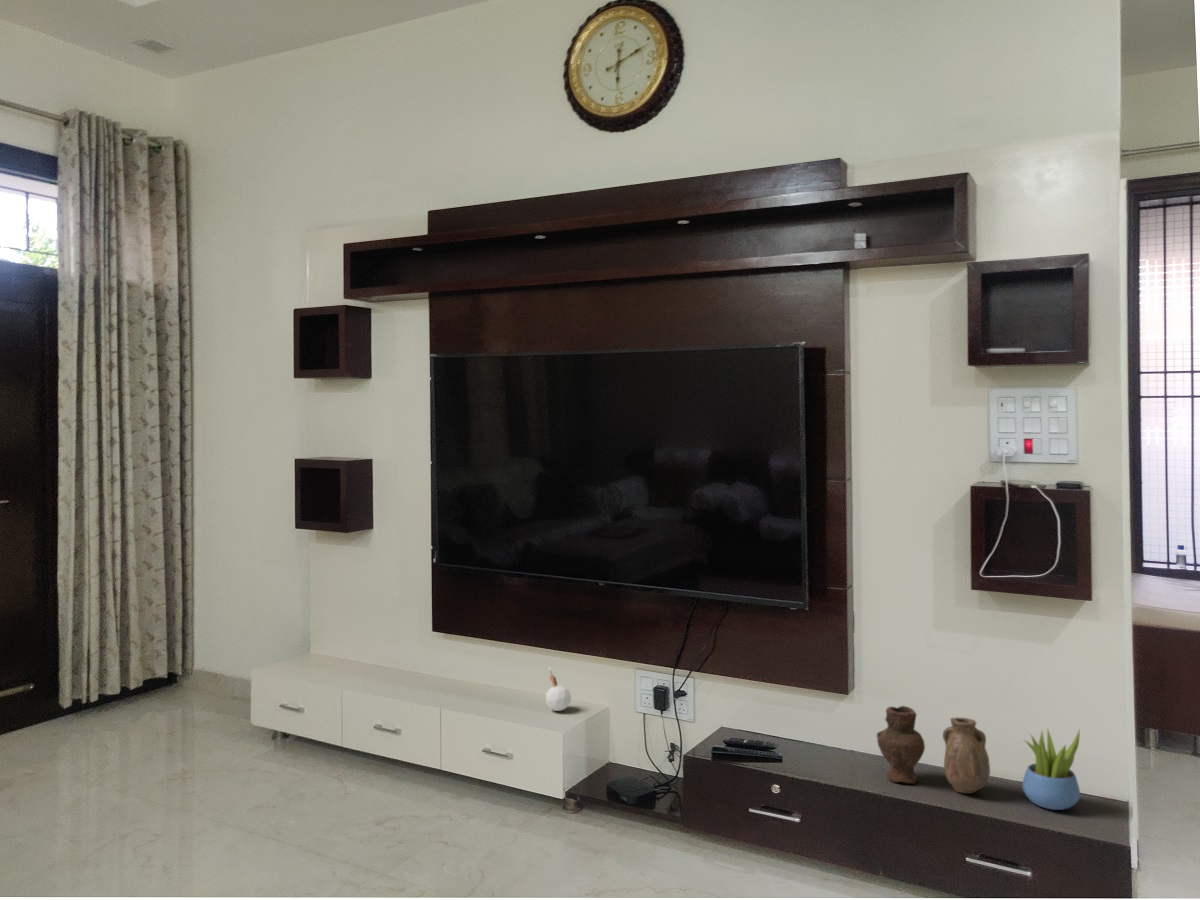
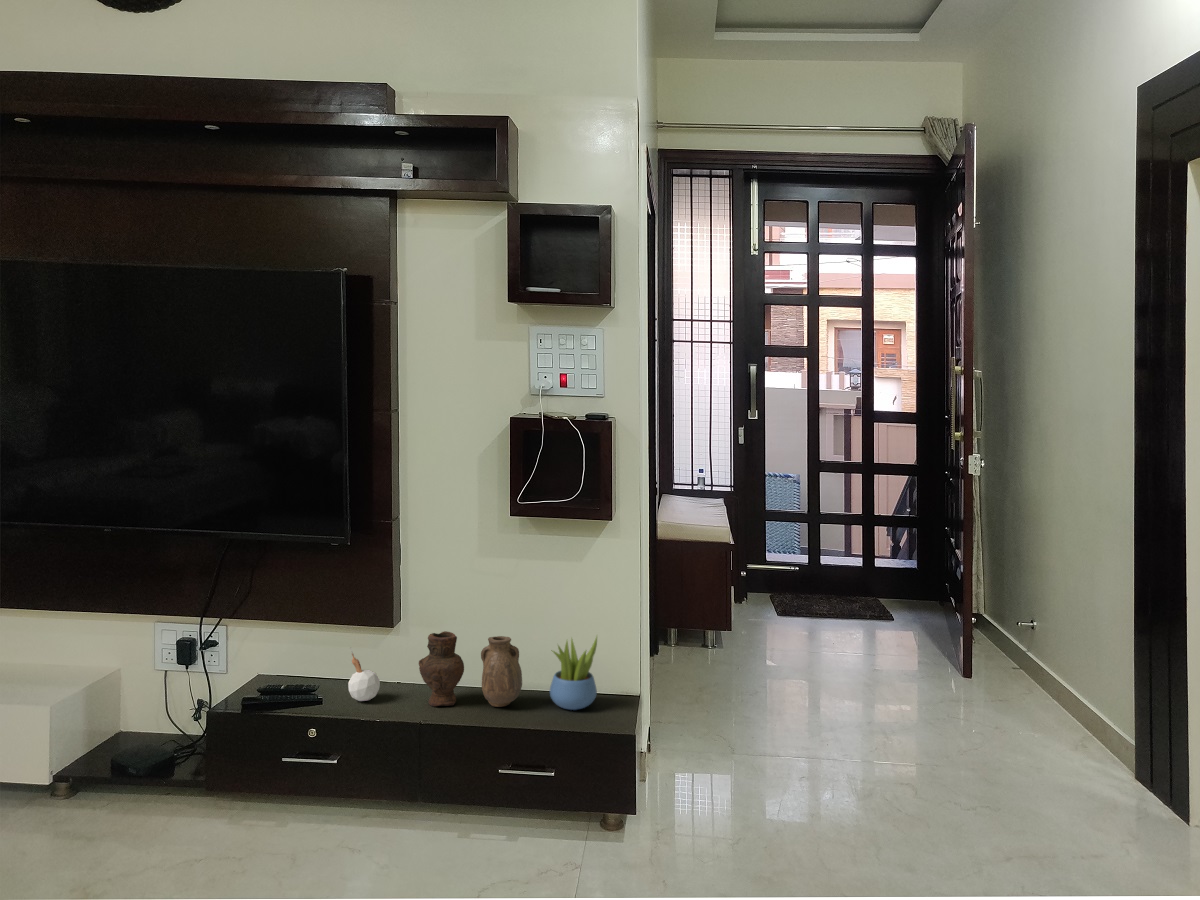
candle: present [546,673,571,711] -> present [348,648,380,701]

